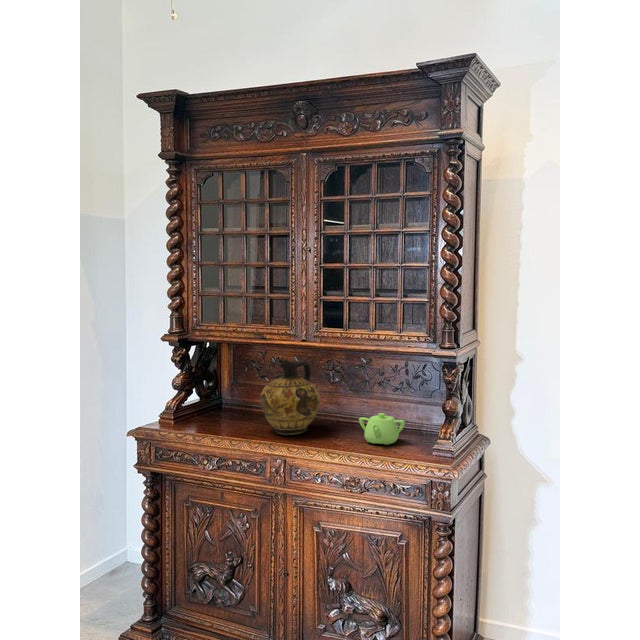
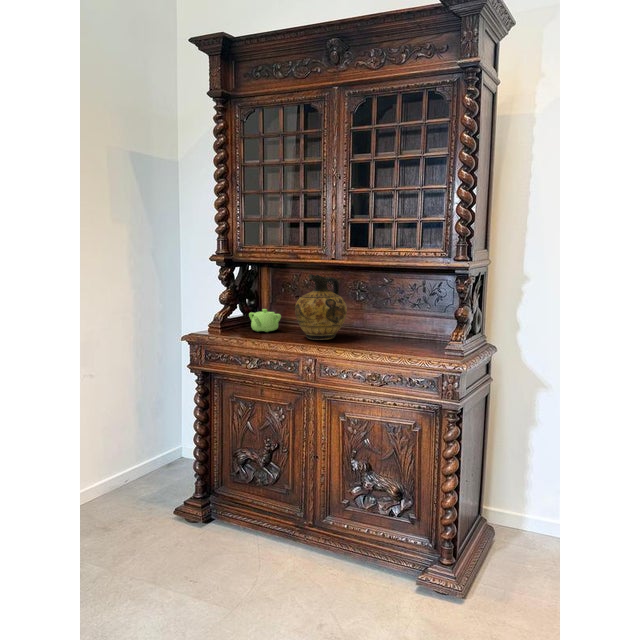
teapot: present [359,413,405,445] -> present [249,309,281,332]

